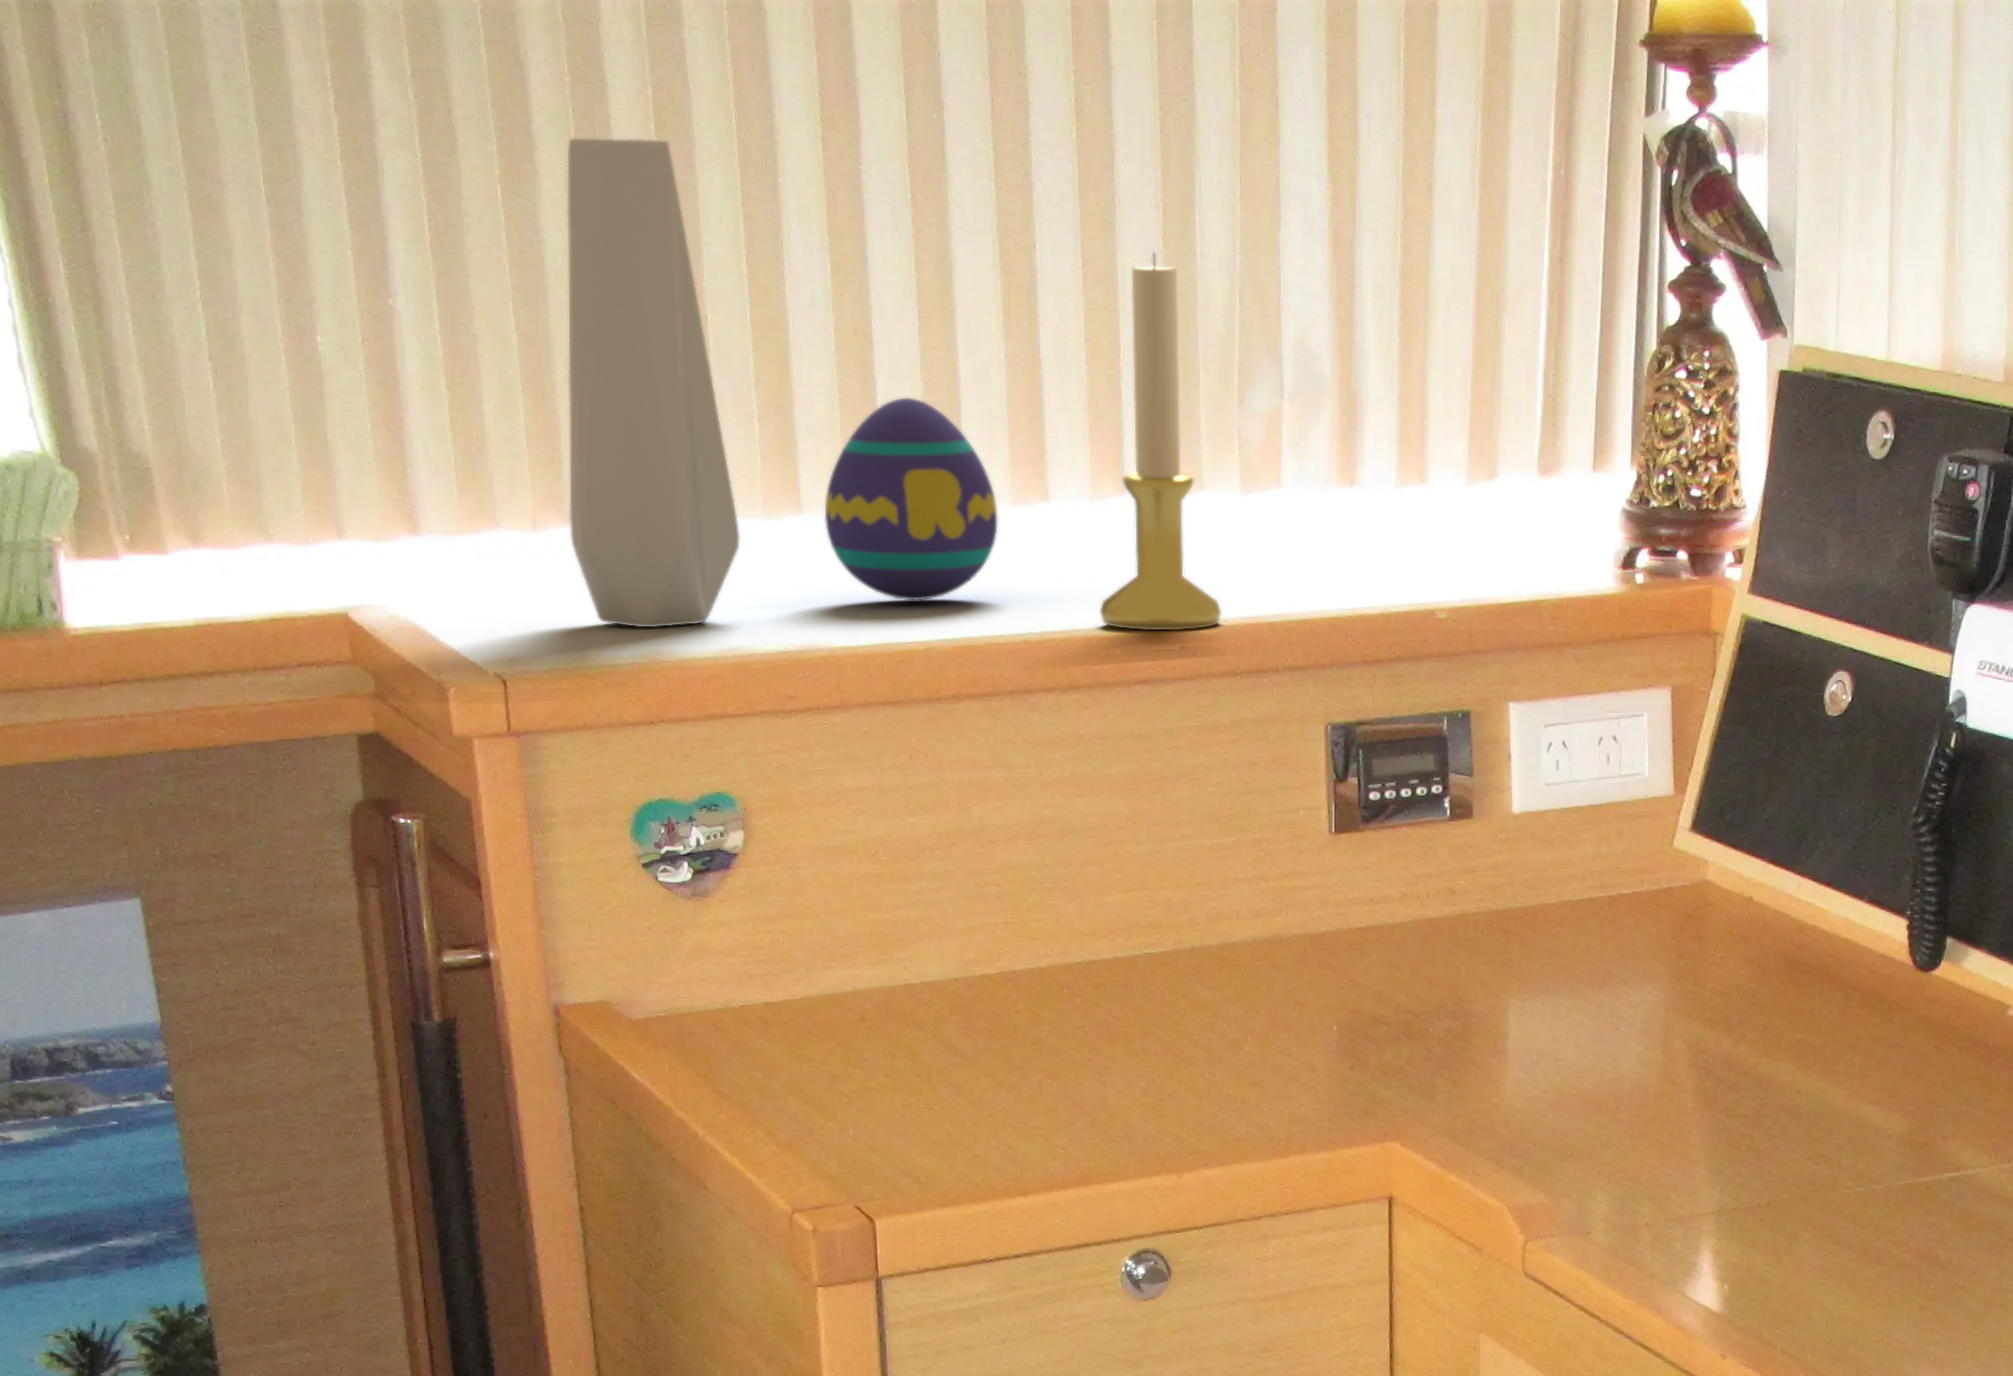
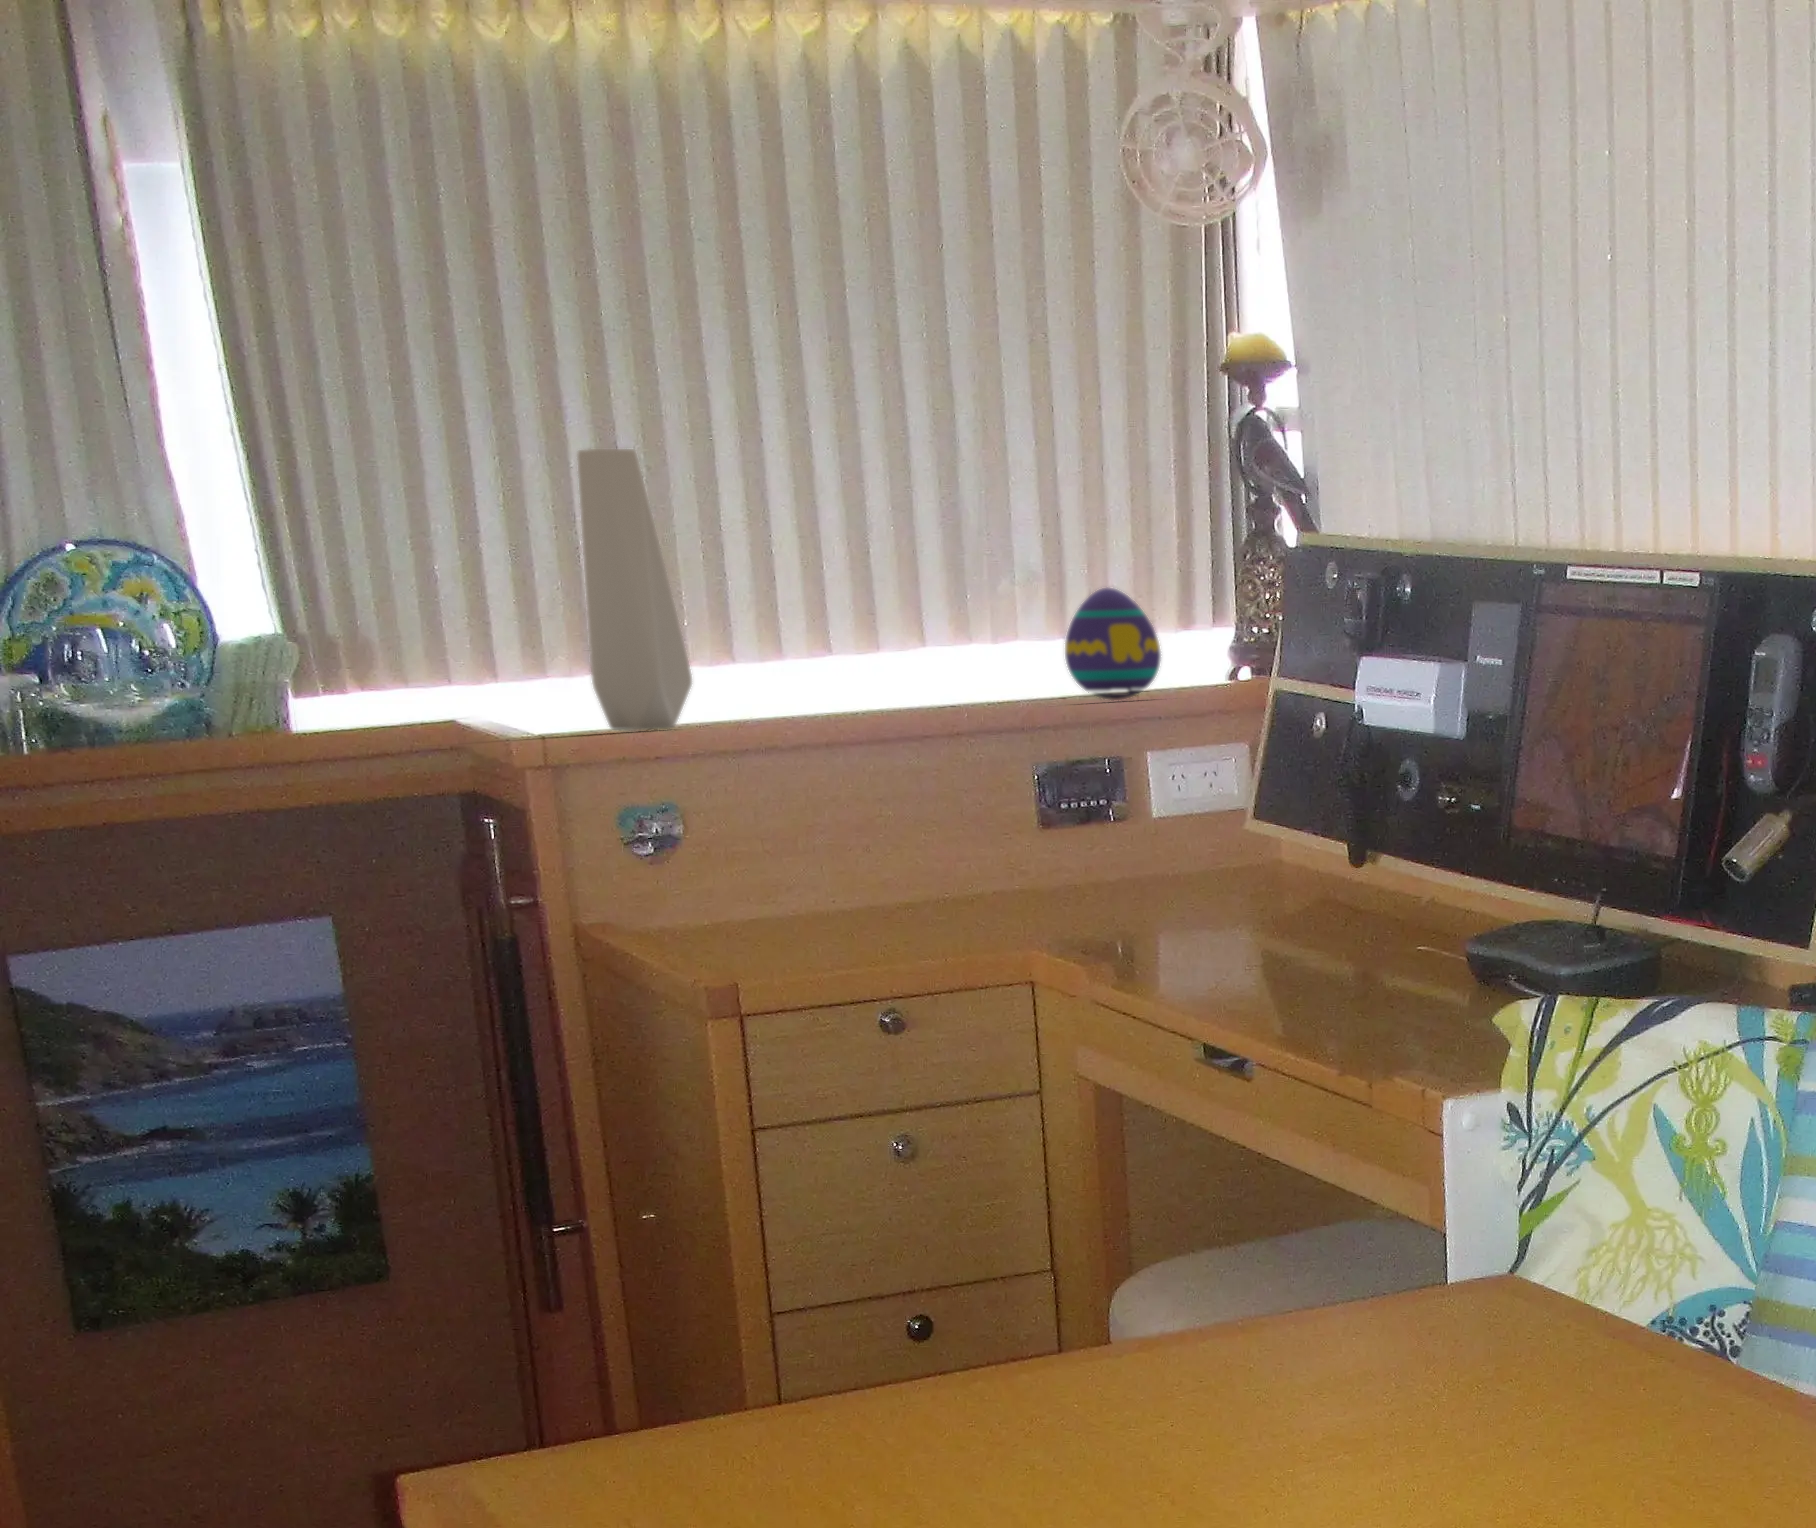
candle holder: present [1100,265,1221,630] -> none [902,499,974,714]
decorative egg: present [825,398,997,600] -> present [1065,588,1161,700]

